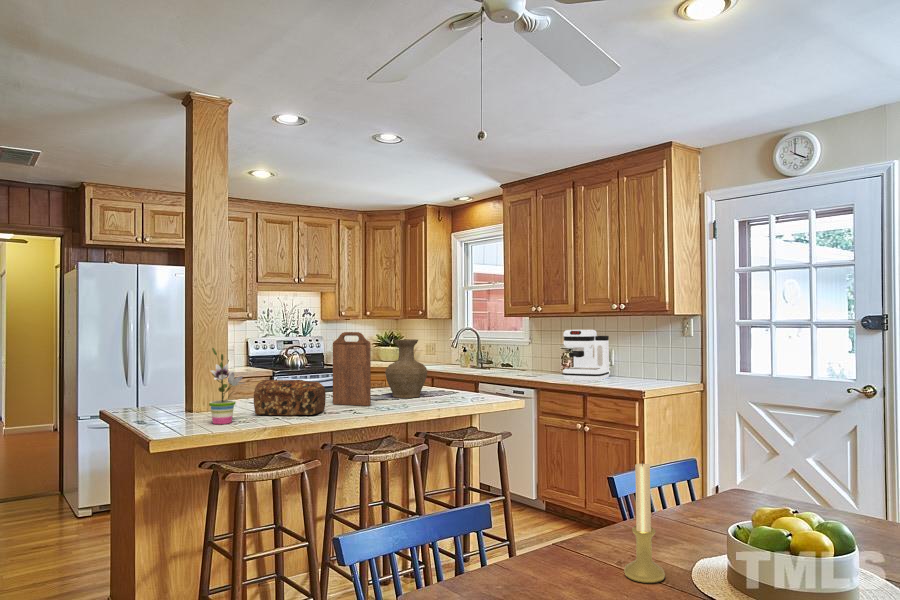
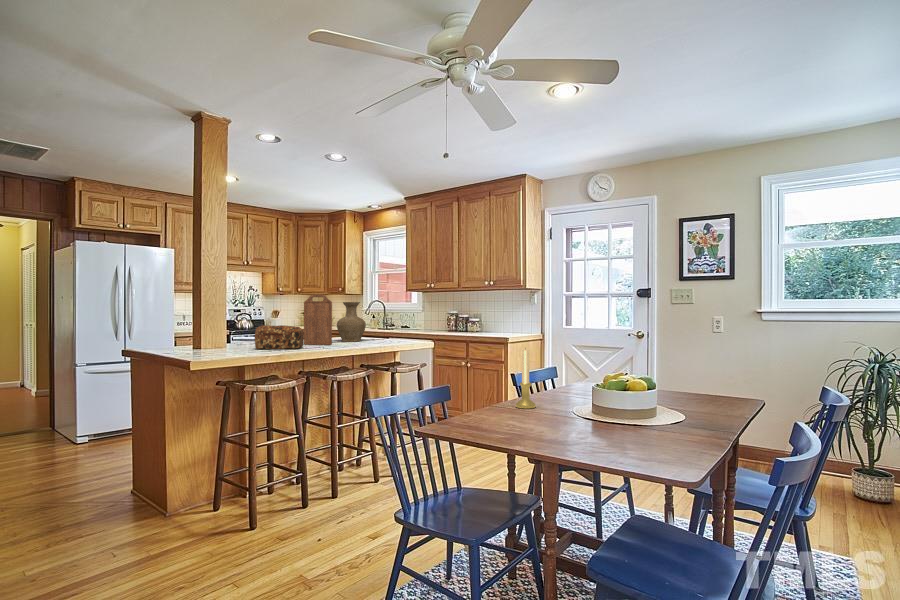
coffee maker: present [563,330,609,382] -> none [452,300,482,334]
potted plant: present [209,348,245,424] -> none [228,301,253,353]

